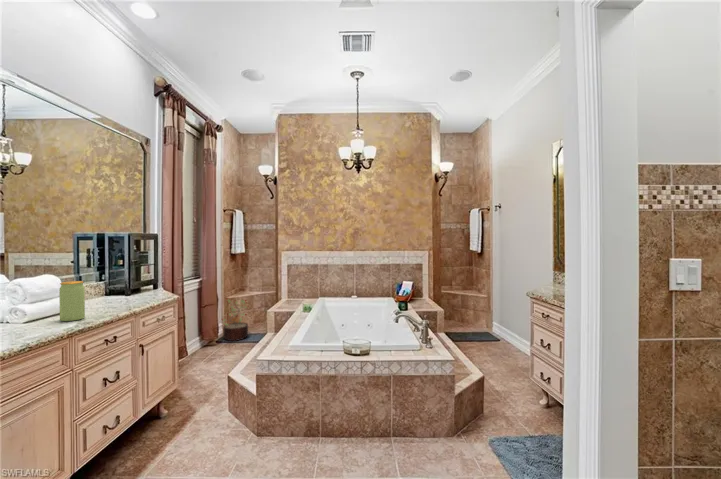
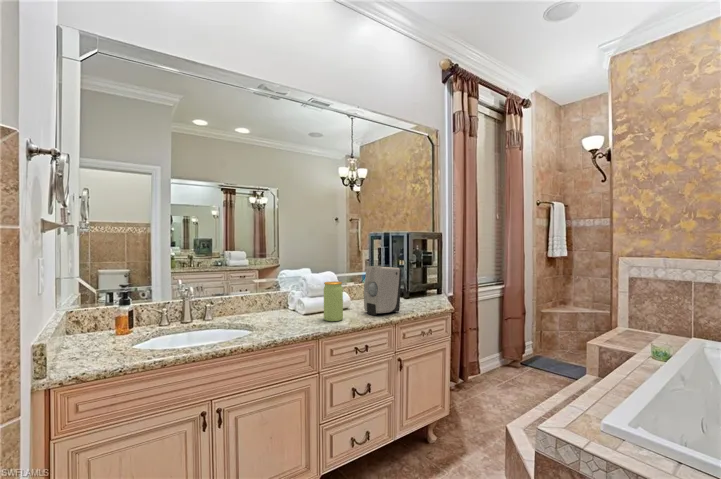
soap dispenser: none [100,264,140,310] -> present [364,266,402,315]
decorative plant: present [222,299,248,341] -> none [528,312,567,370]

